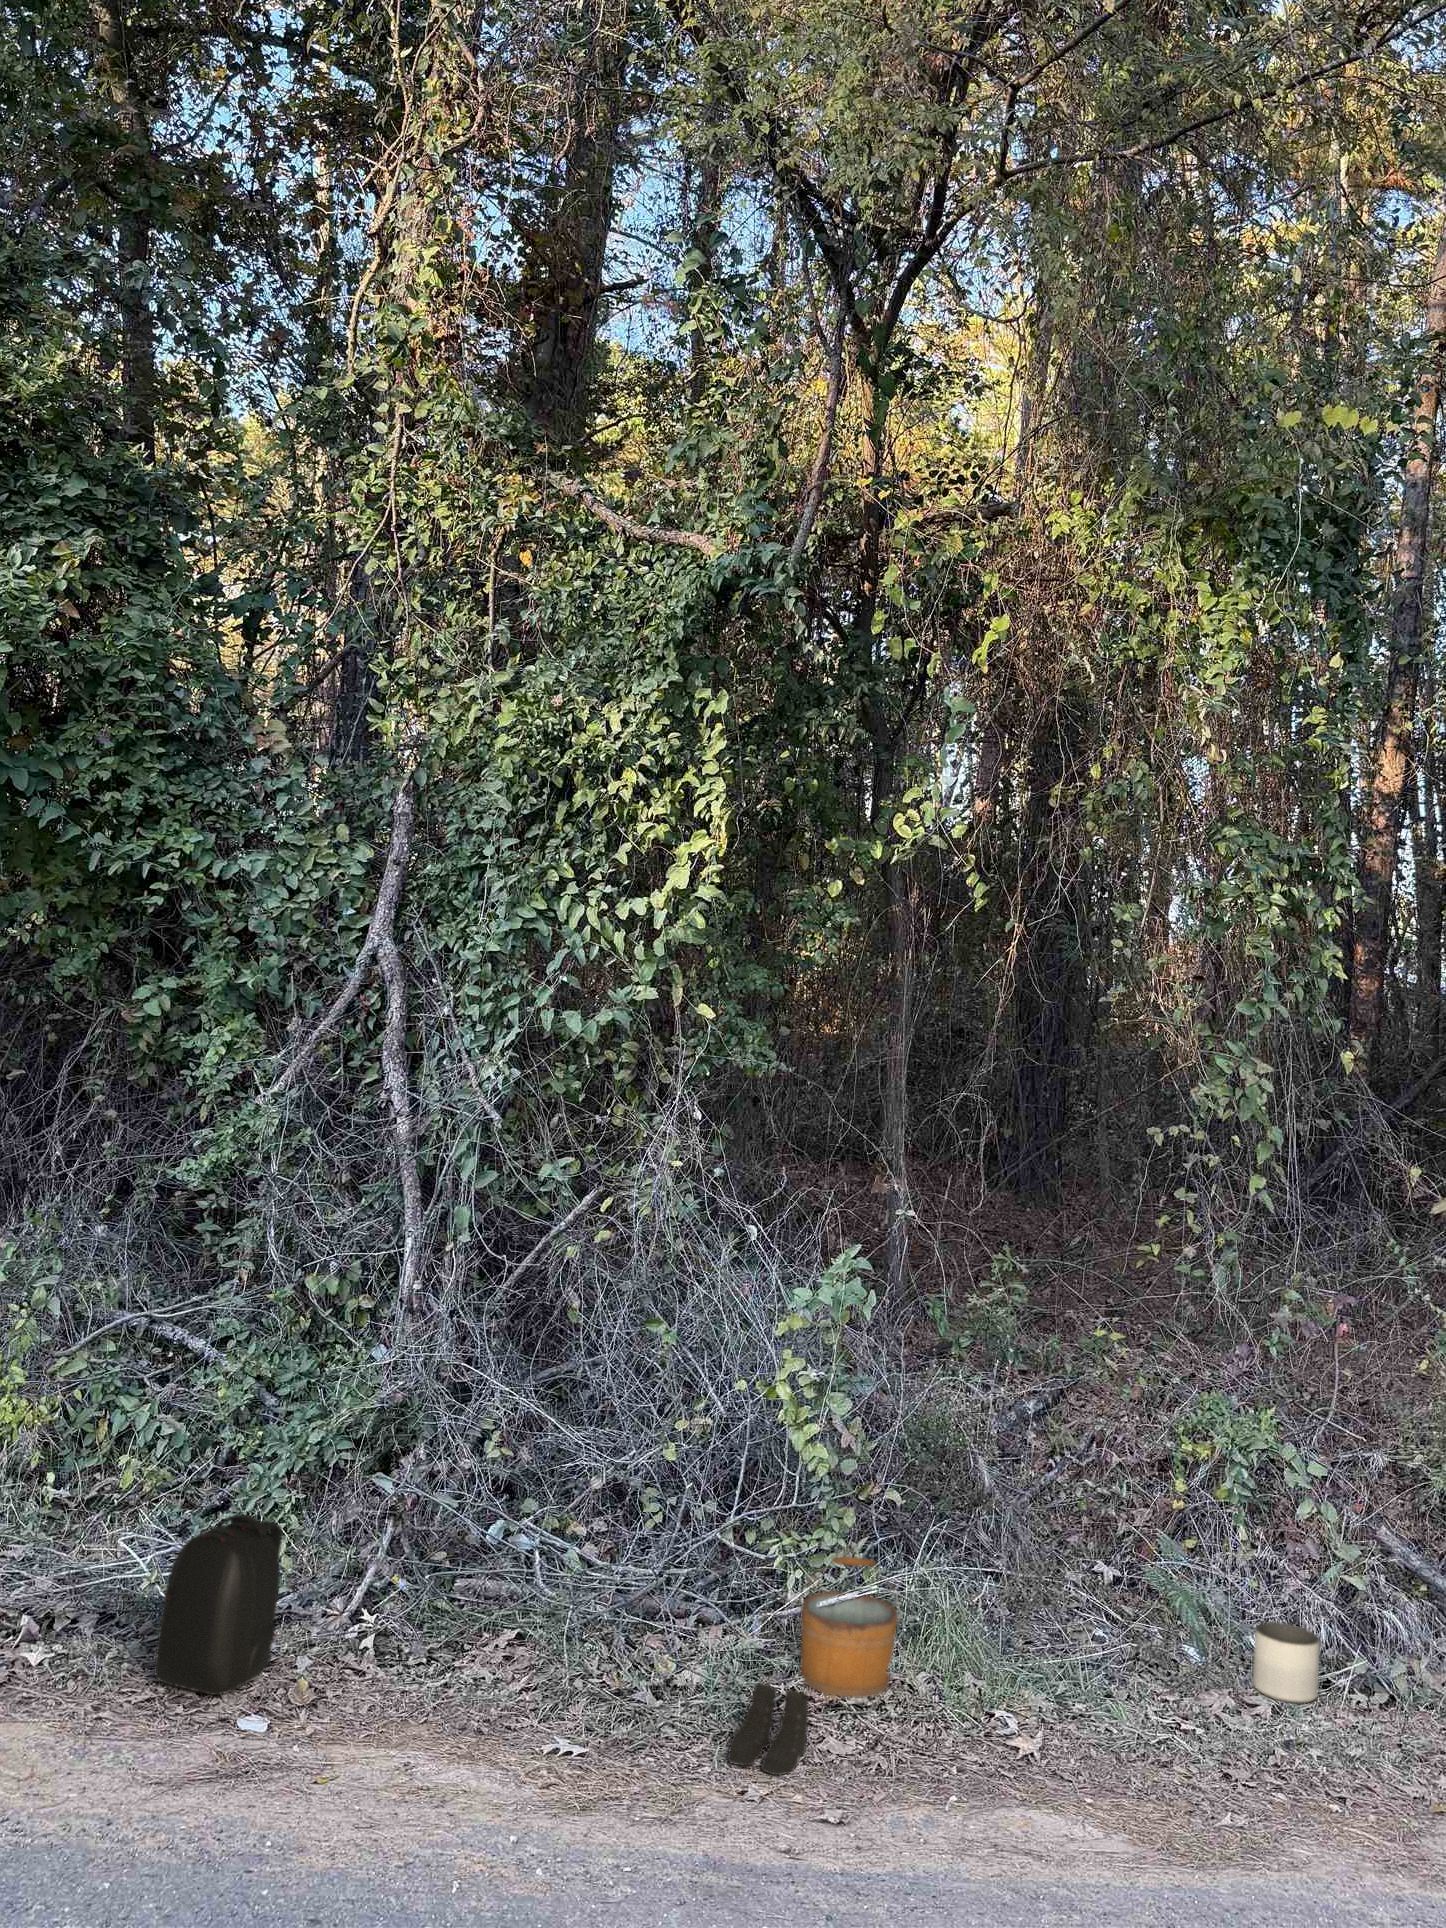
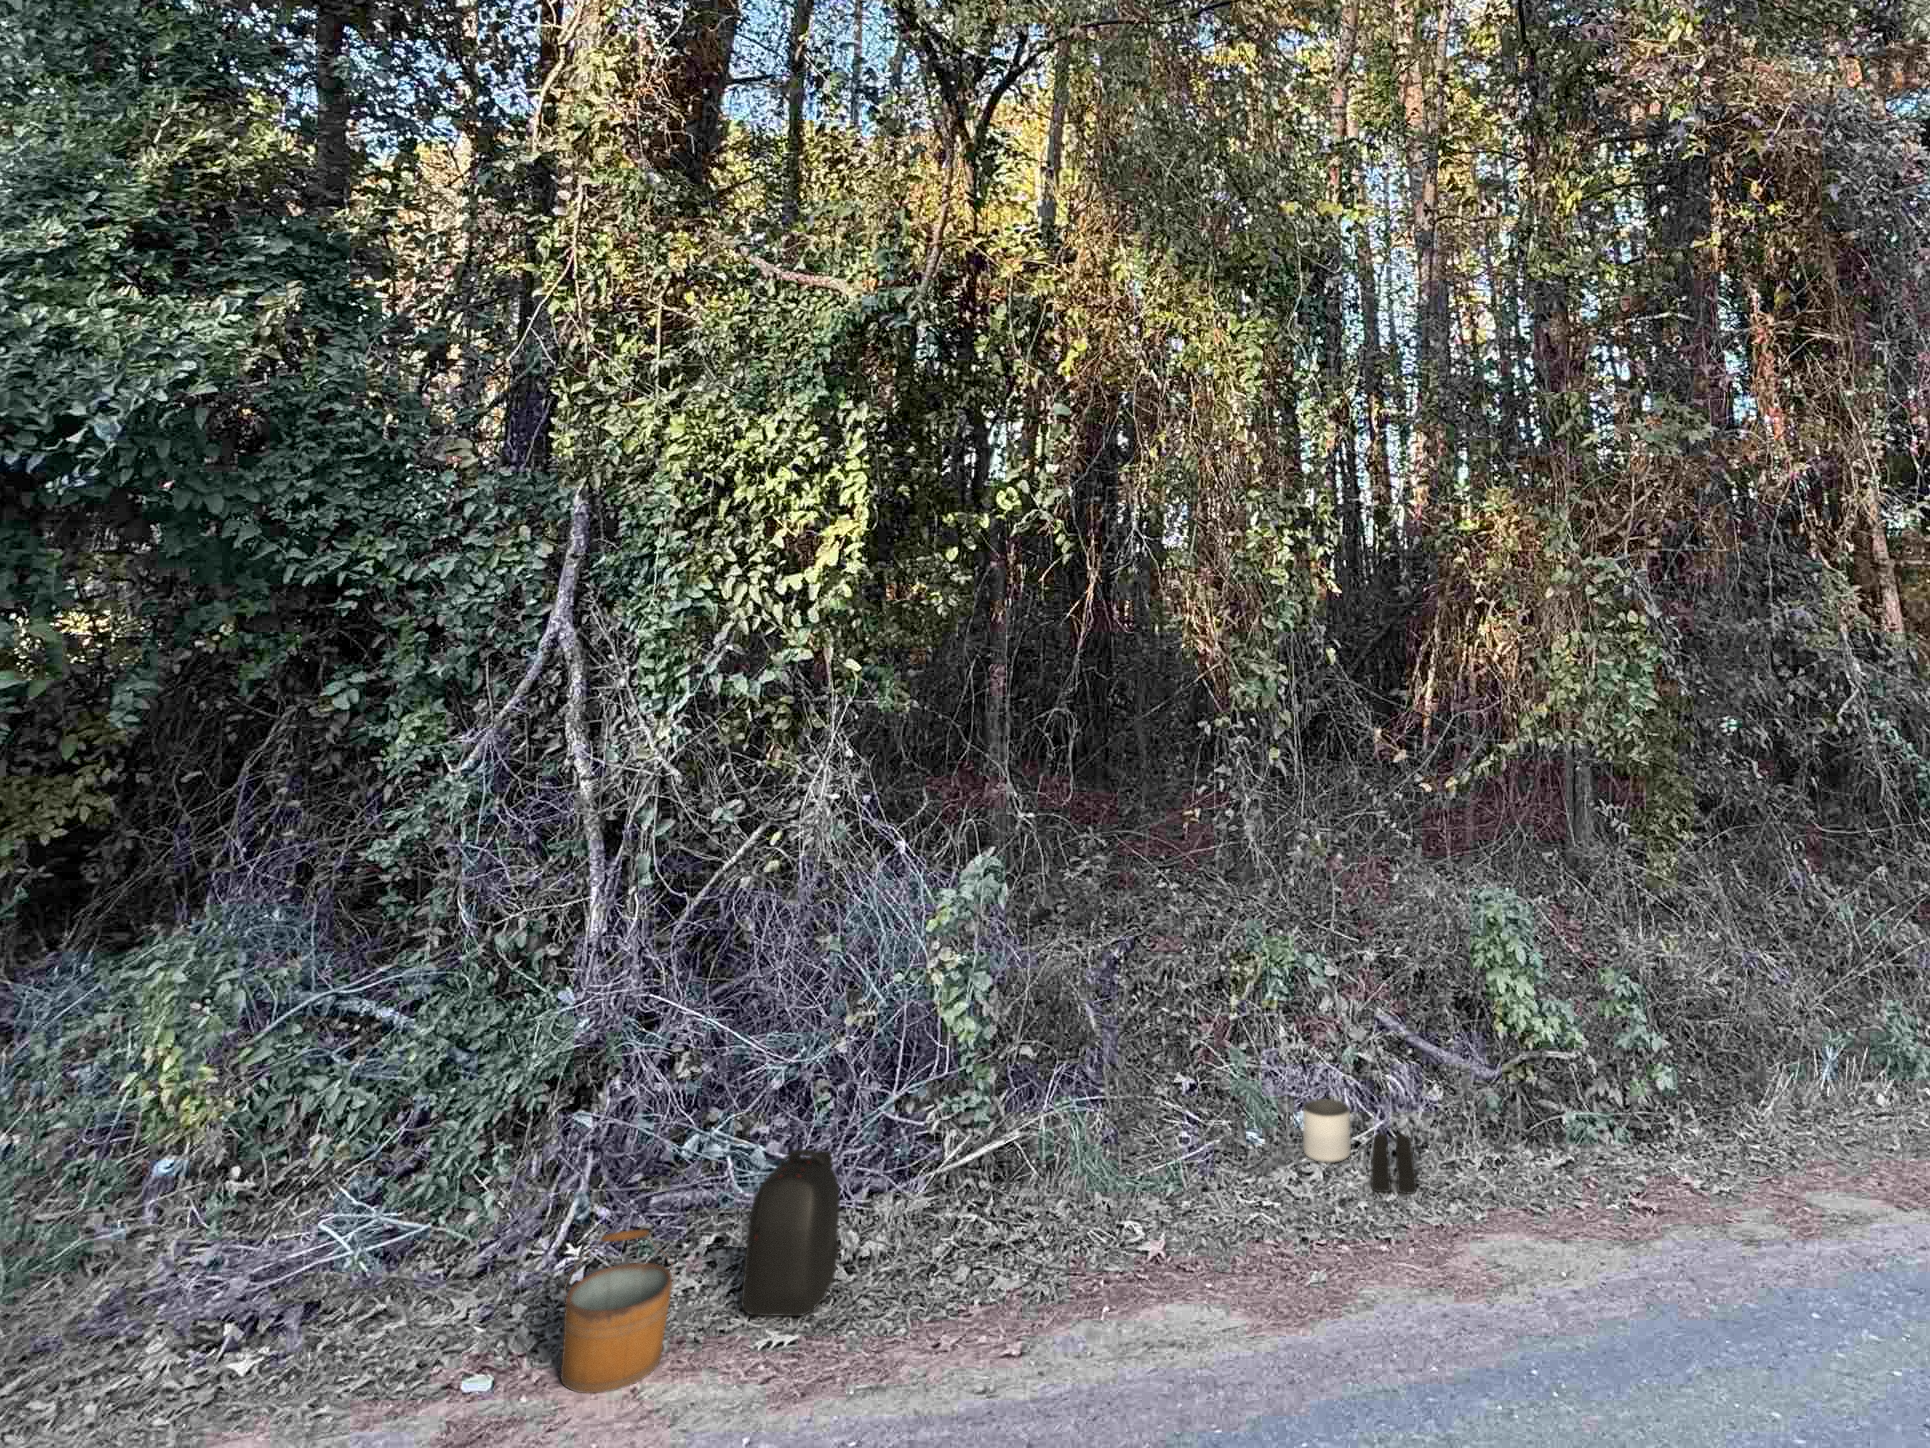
backpack: present [154,1514,282,1695] -> present [741,1149,840,1316]
bucket: present [800,1557,899,1698] -> present [561,1230,674,1393]
boots: present [728,1683,809,1775] -> present [1371,1133,1417,1194]

